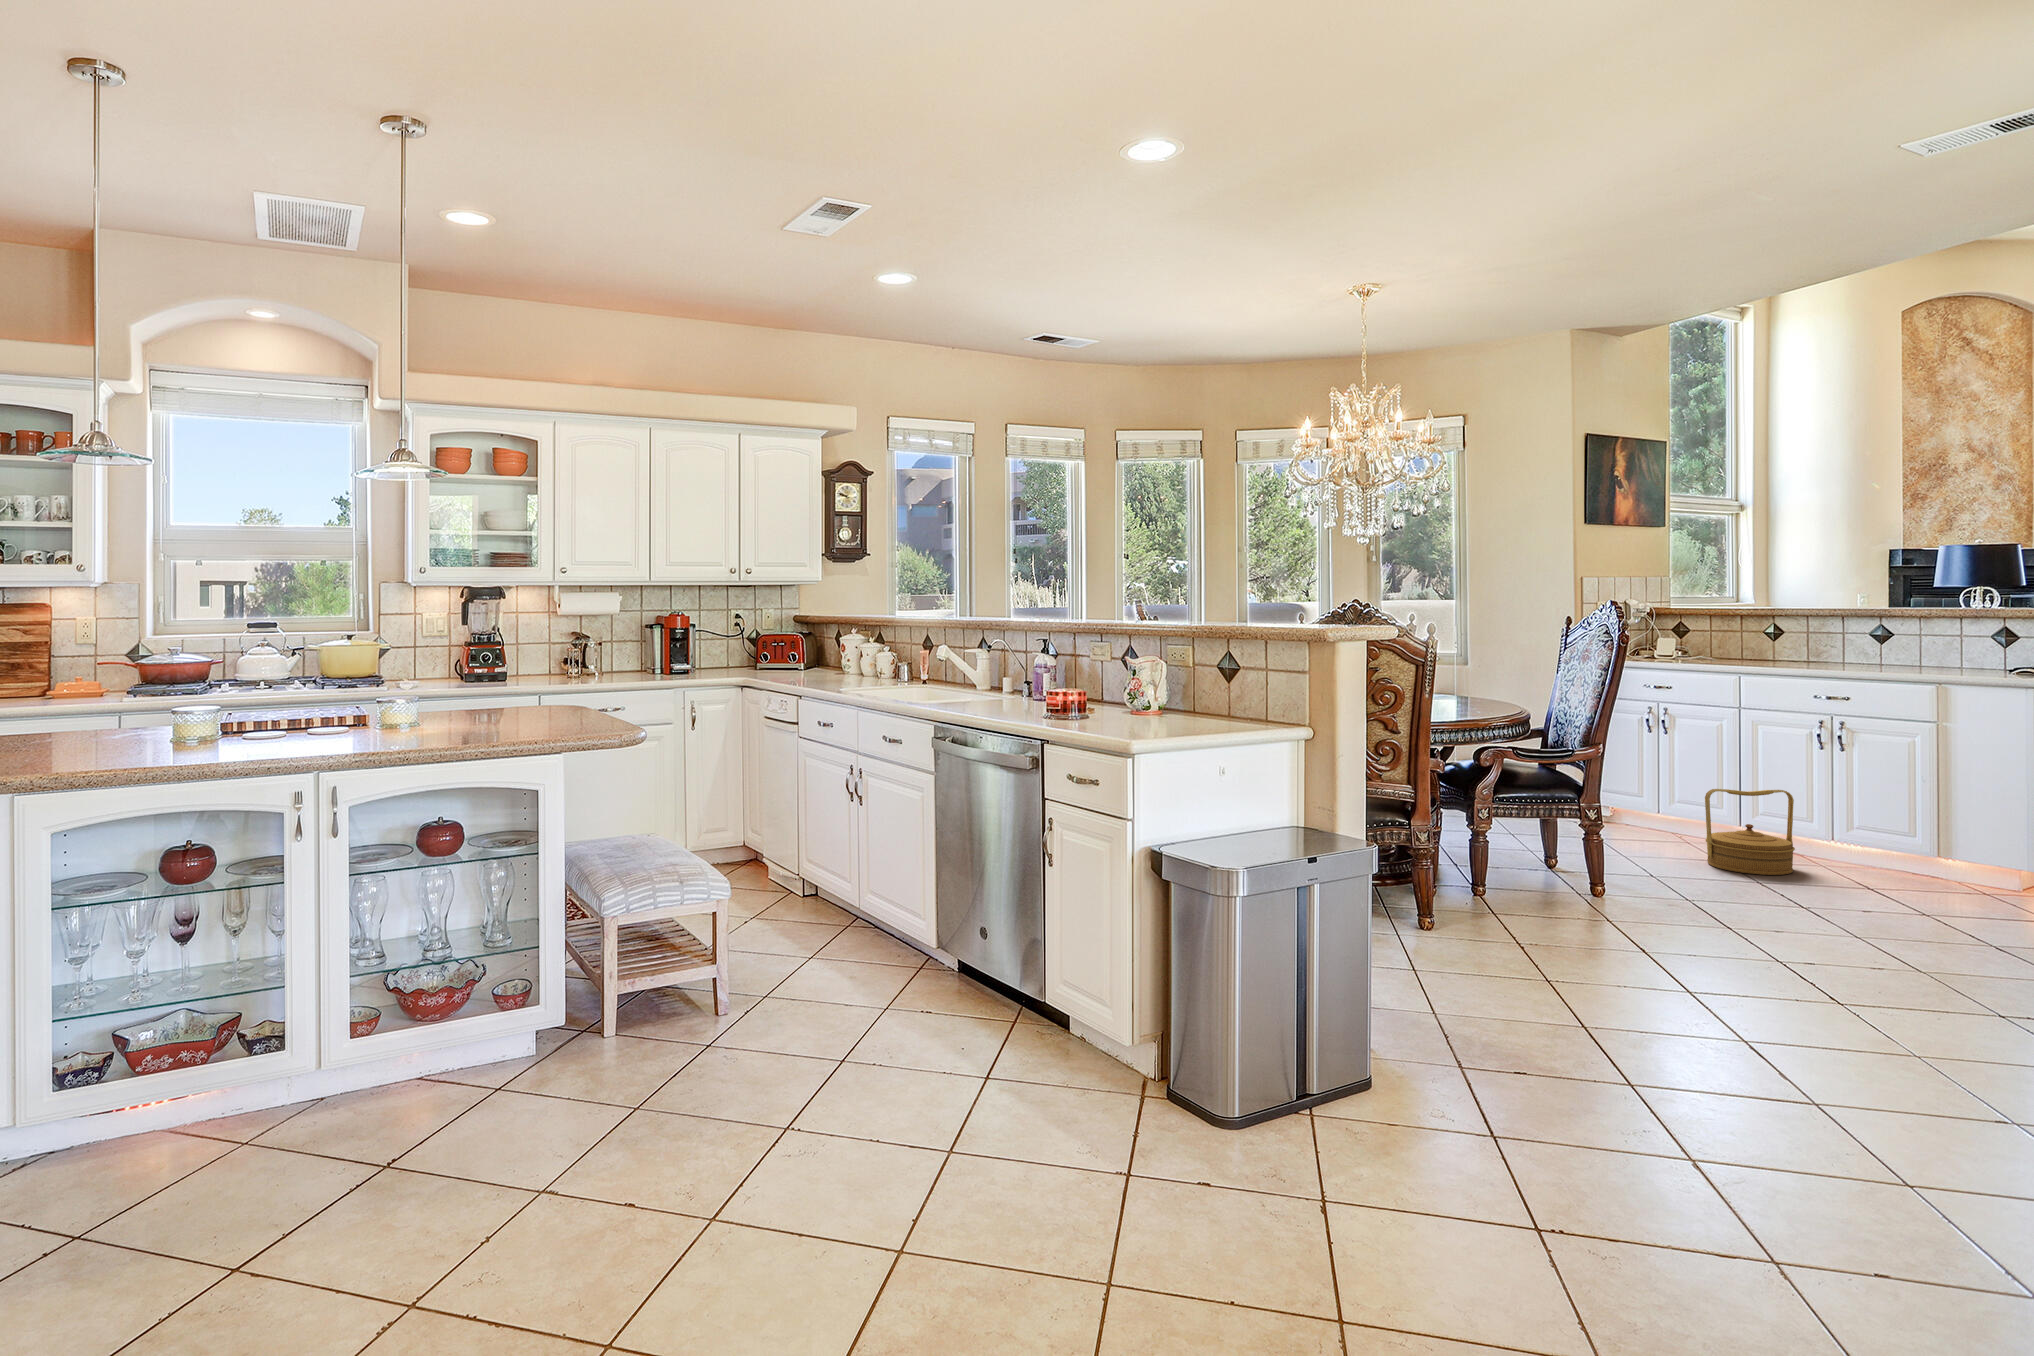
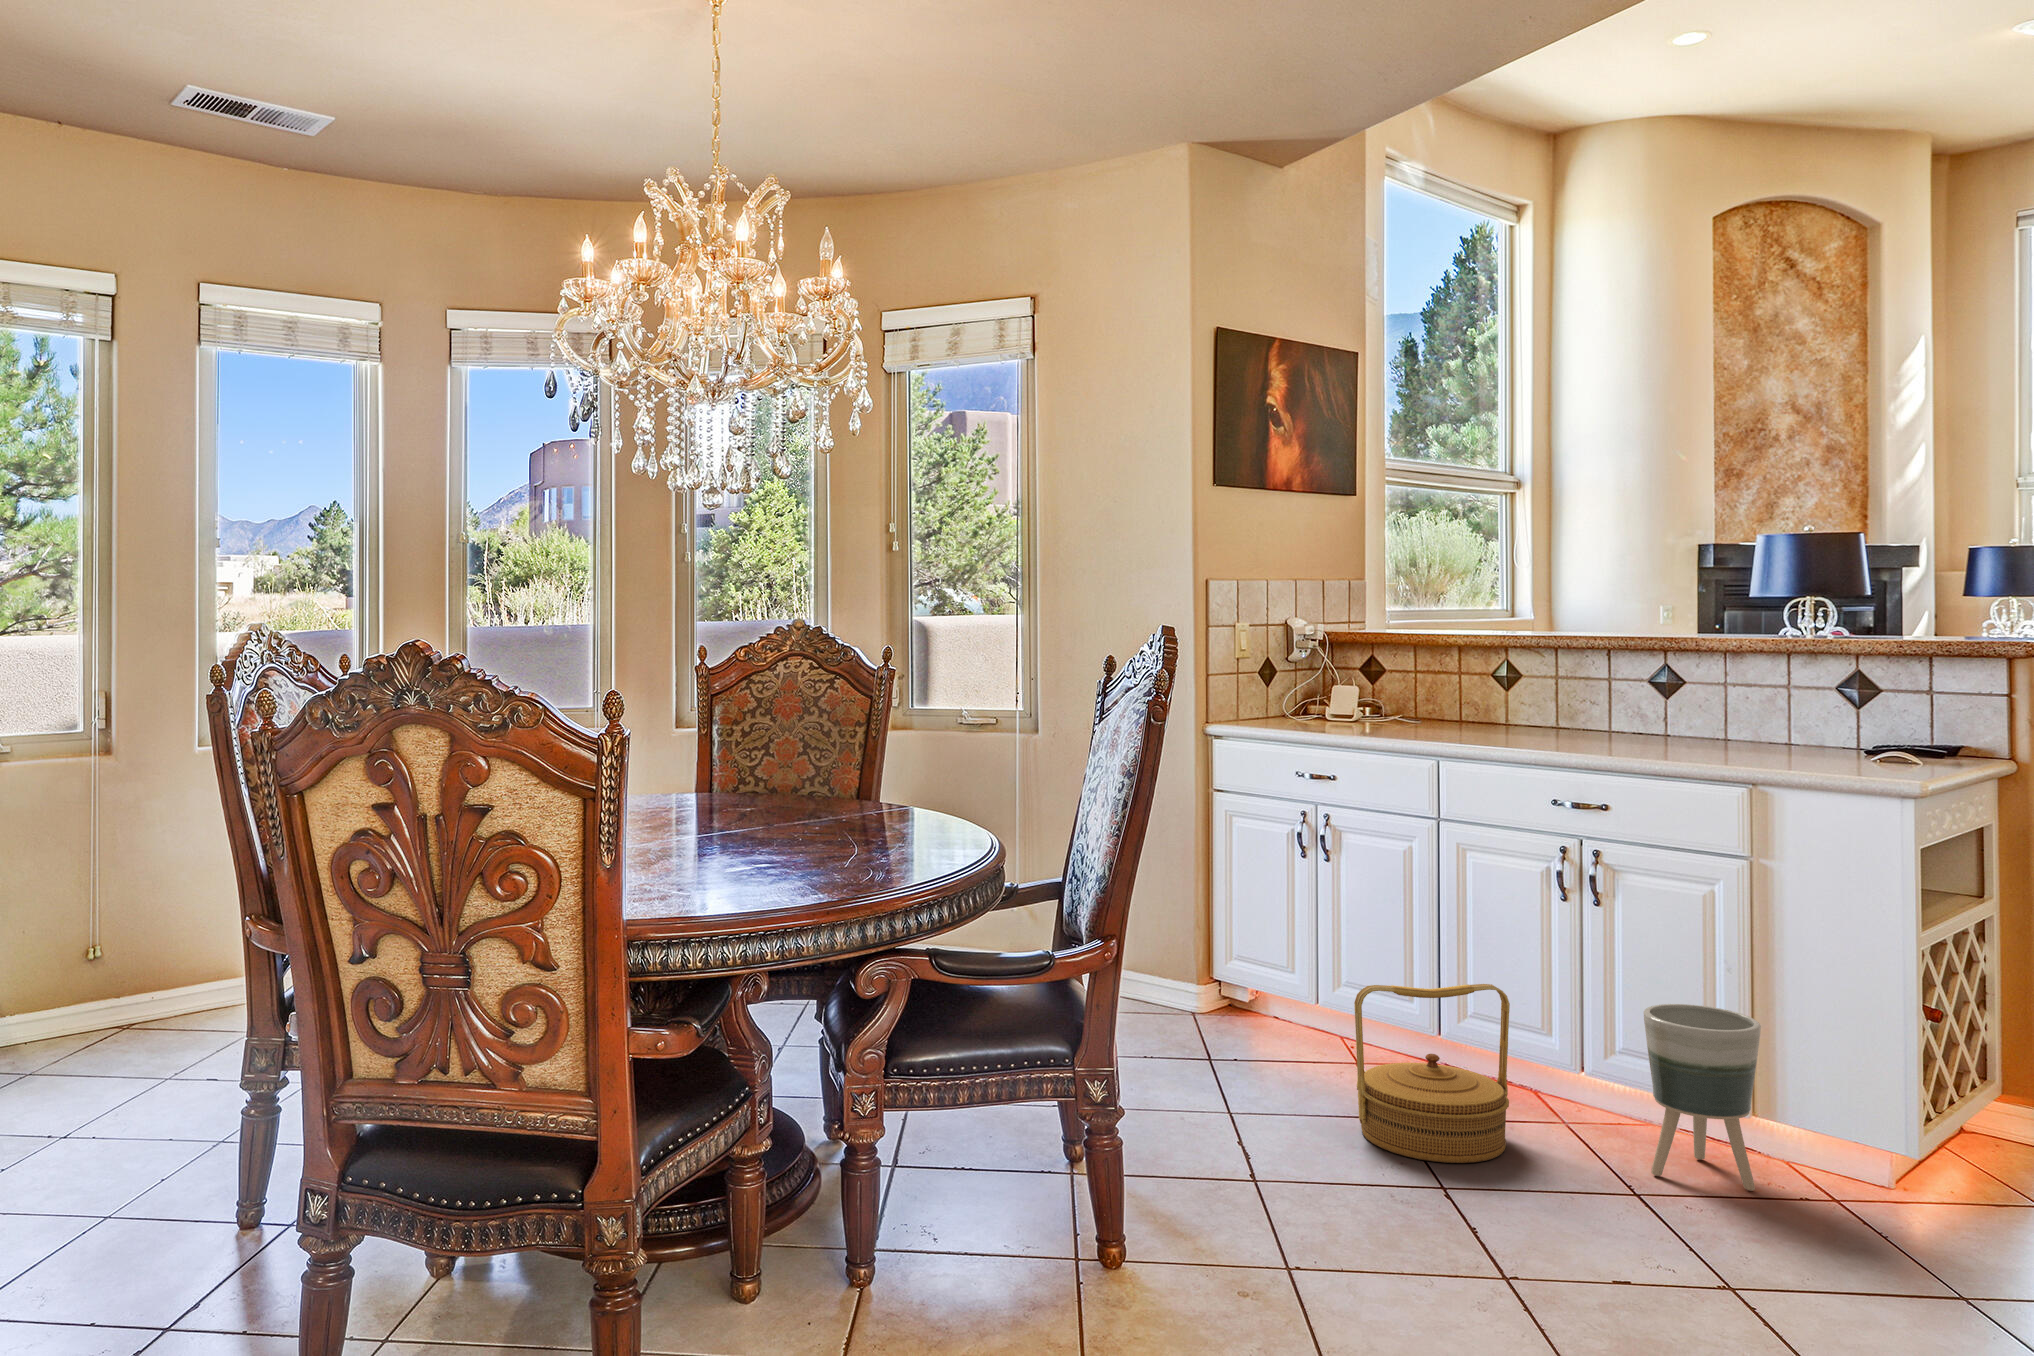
planter: none [1874,799,1943,888] -> present [1644,1004,1761,1191]

